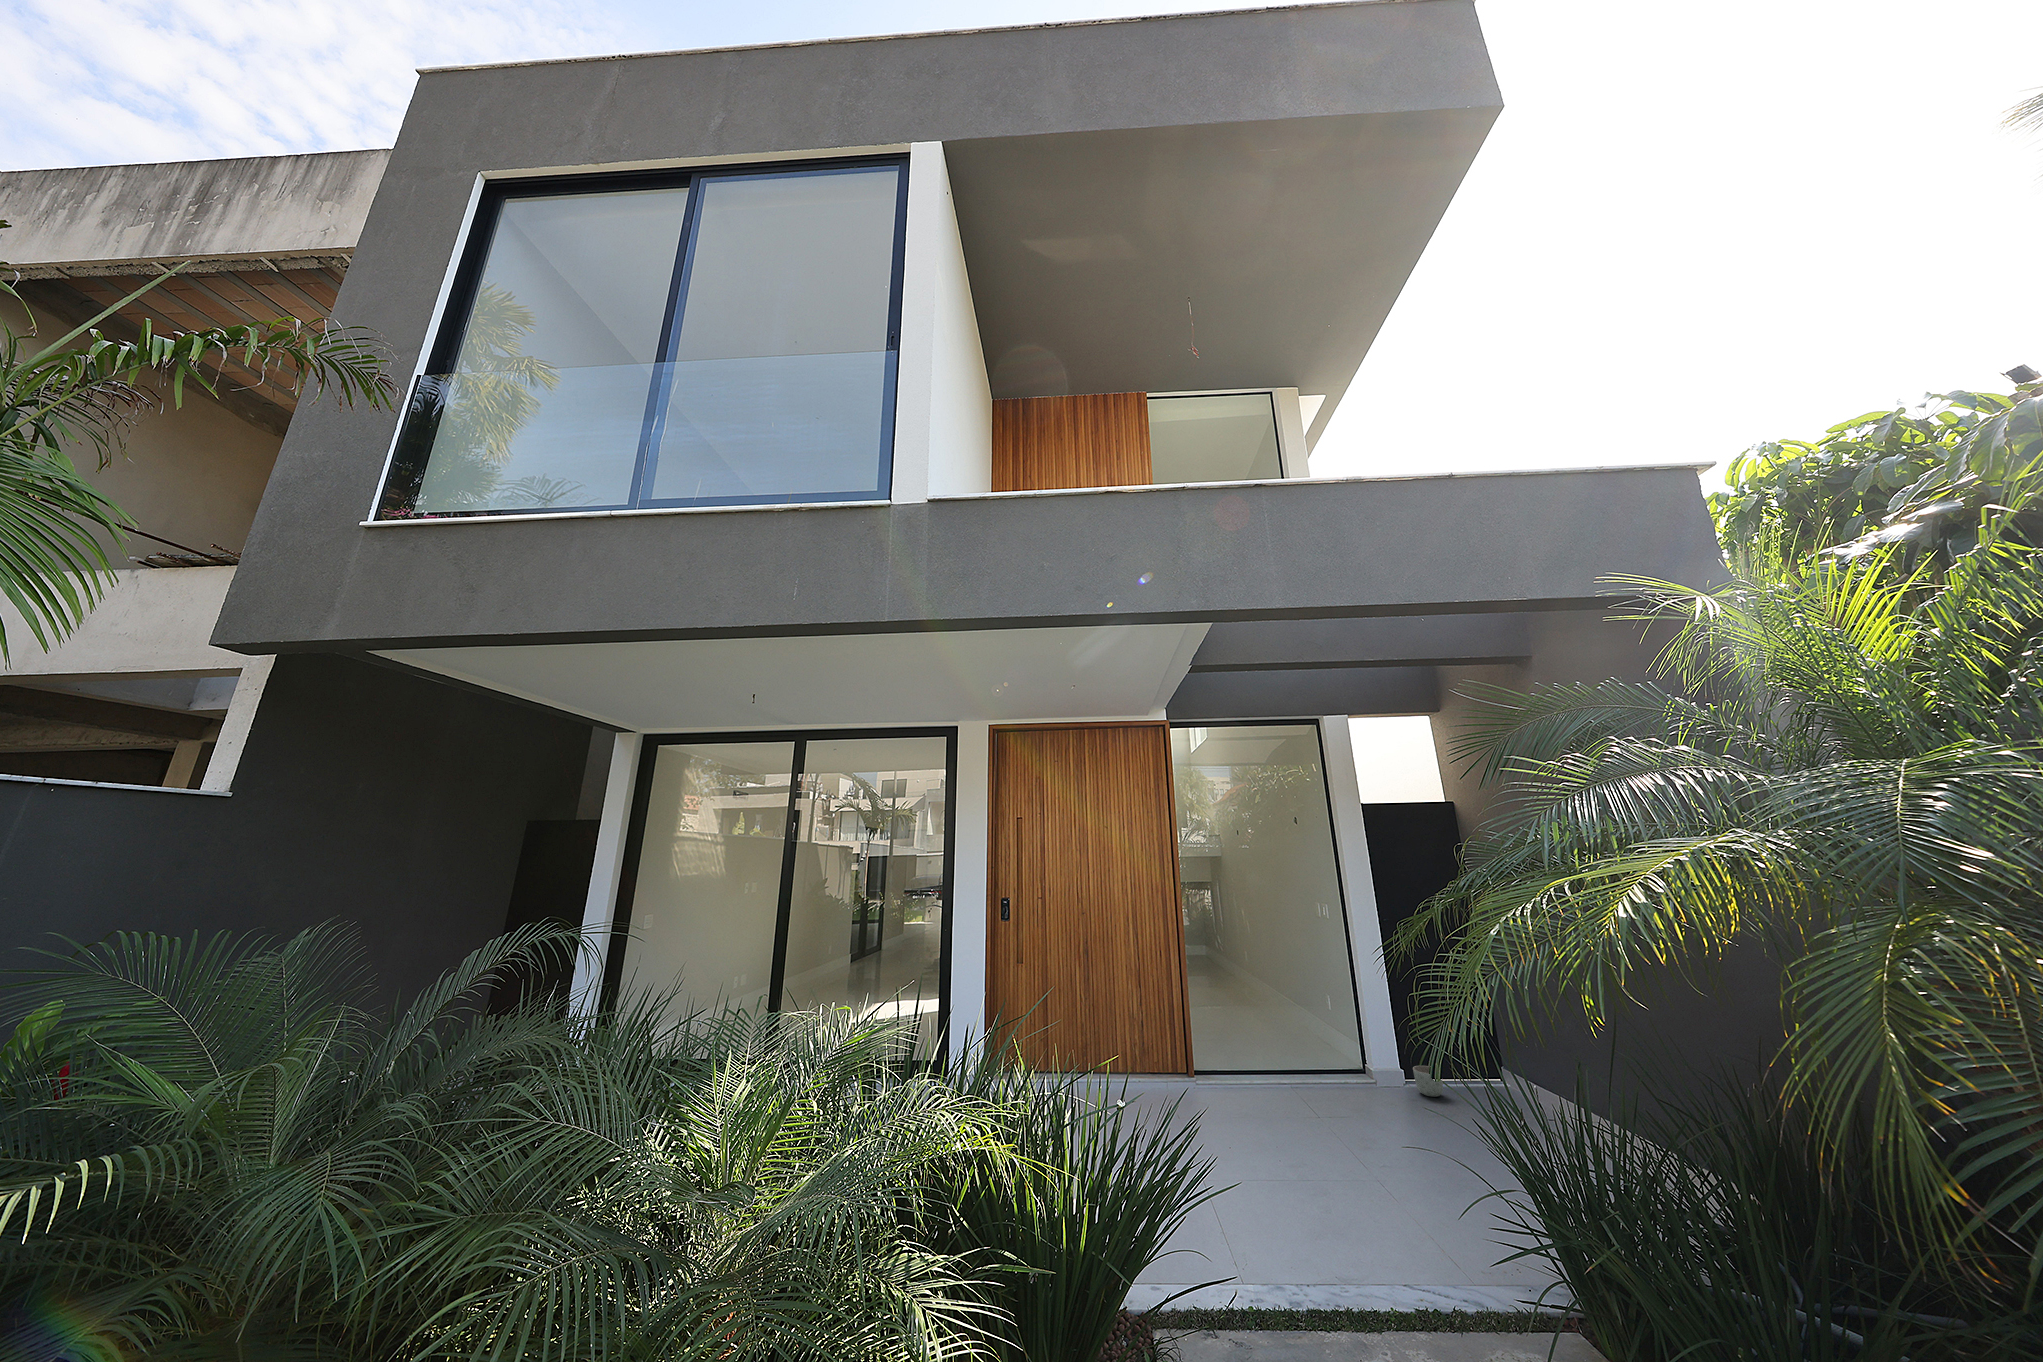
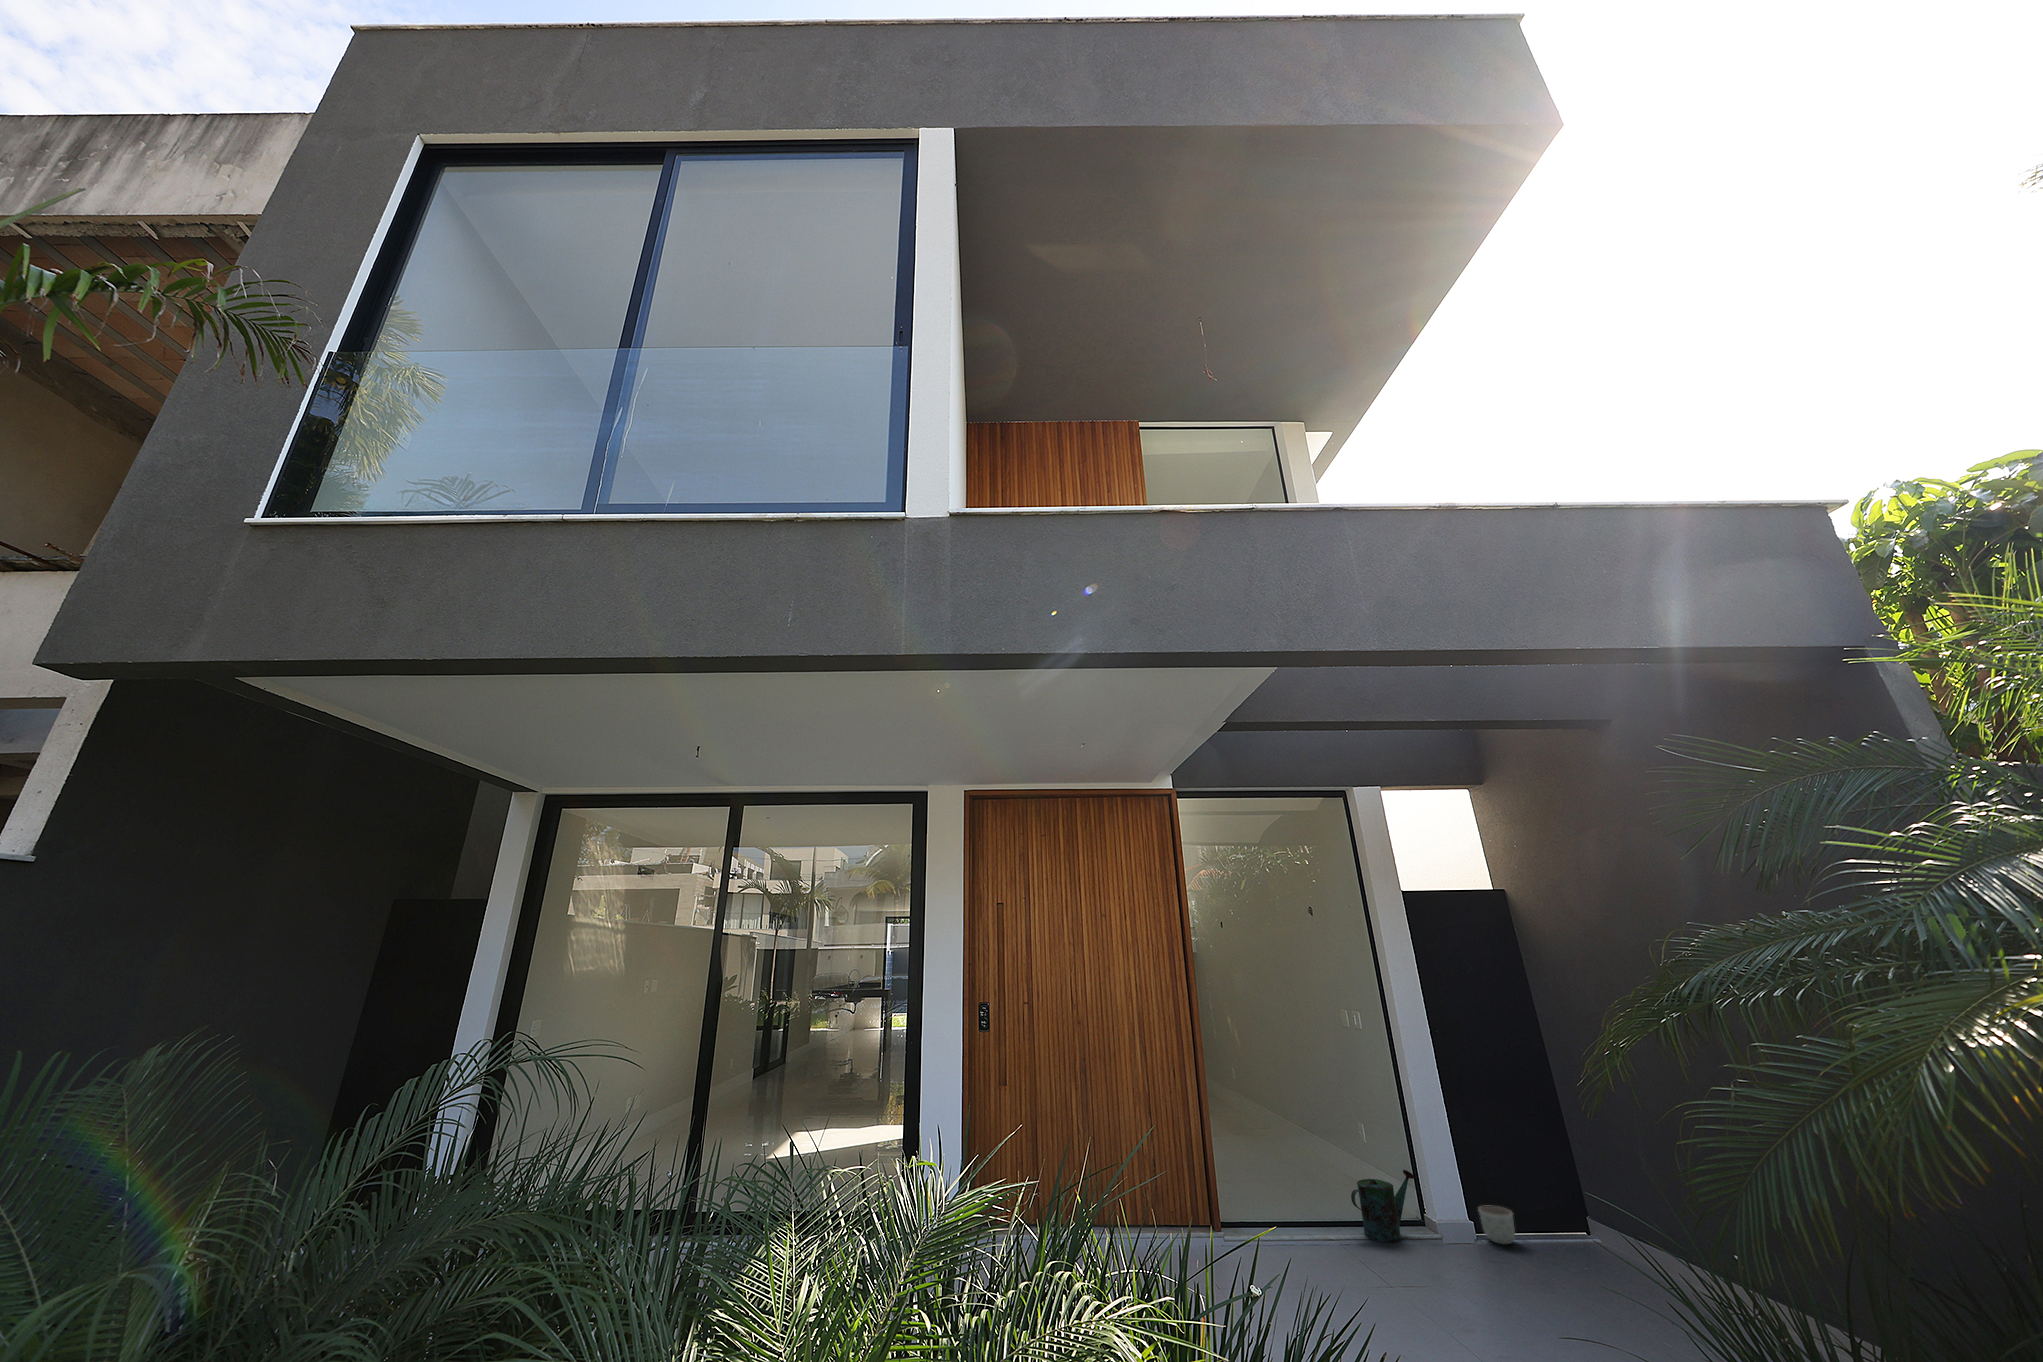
watering can: none [1303,1036,1360,1094] -> present [1351,1170,1415,1242]

